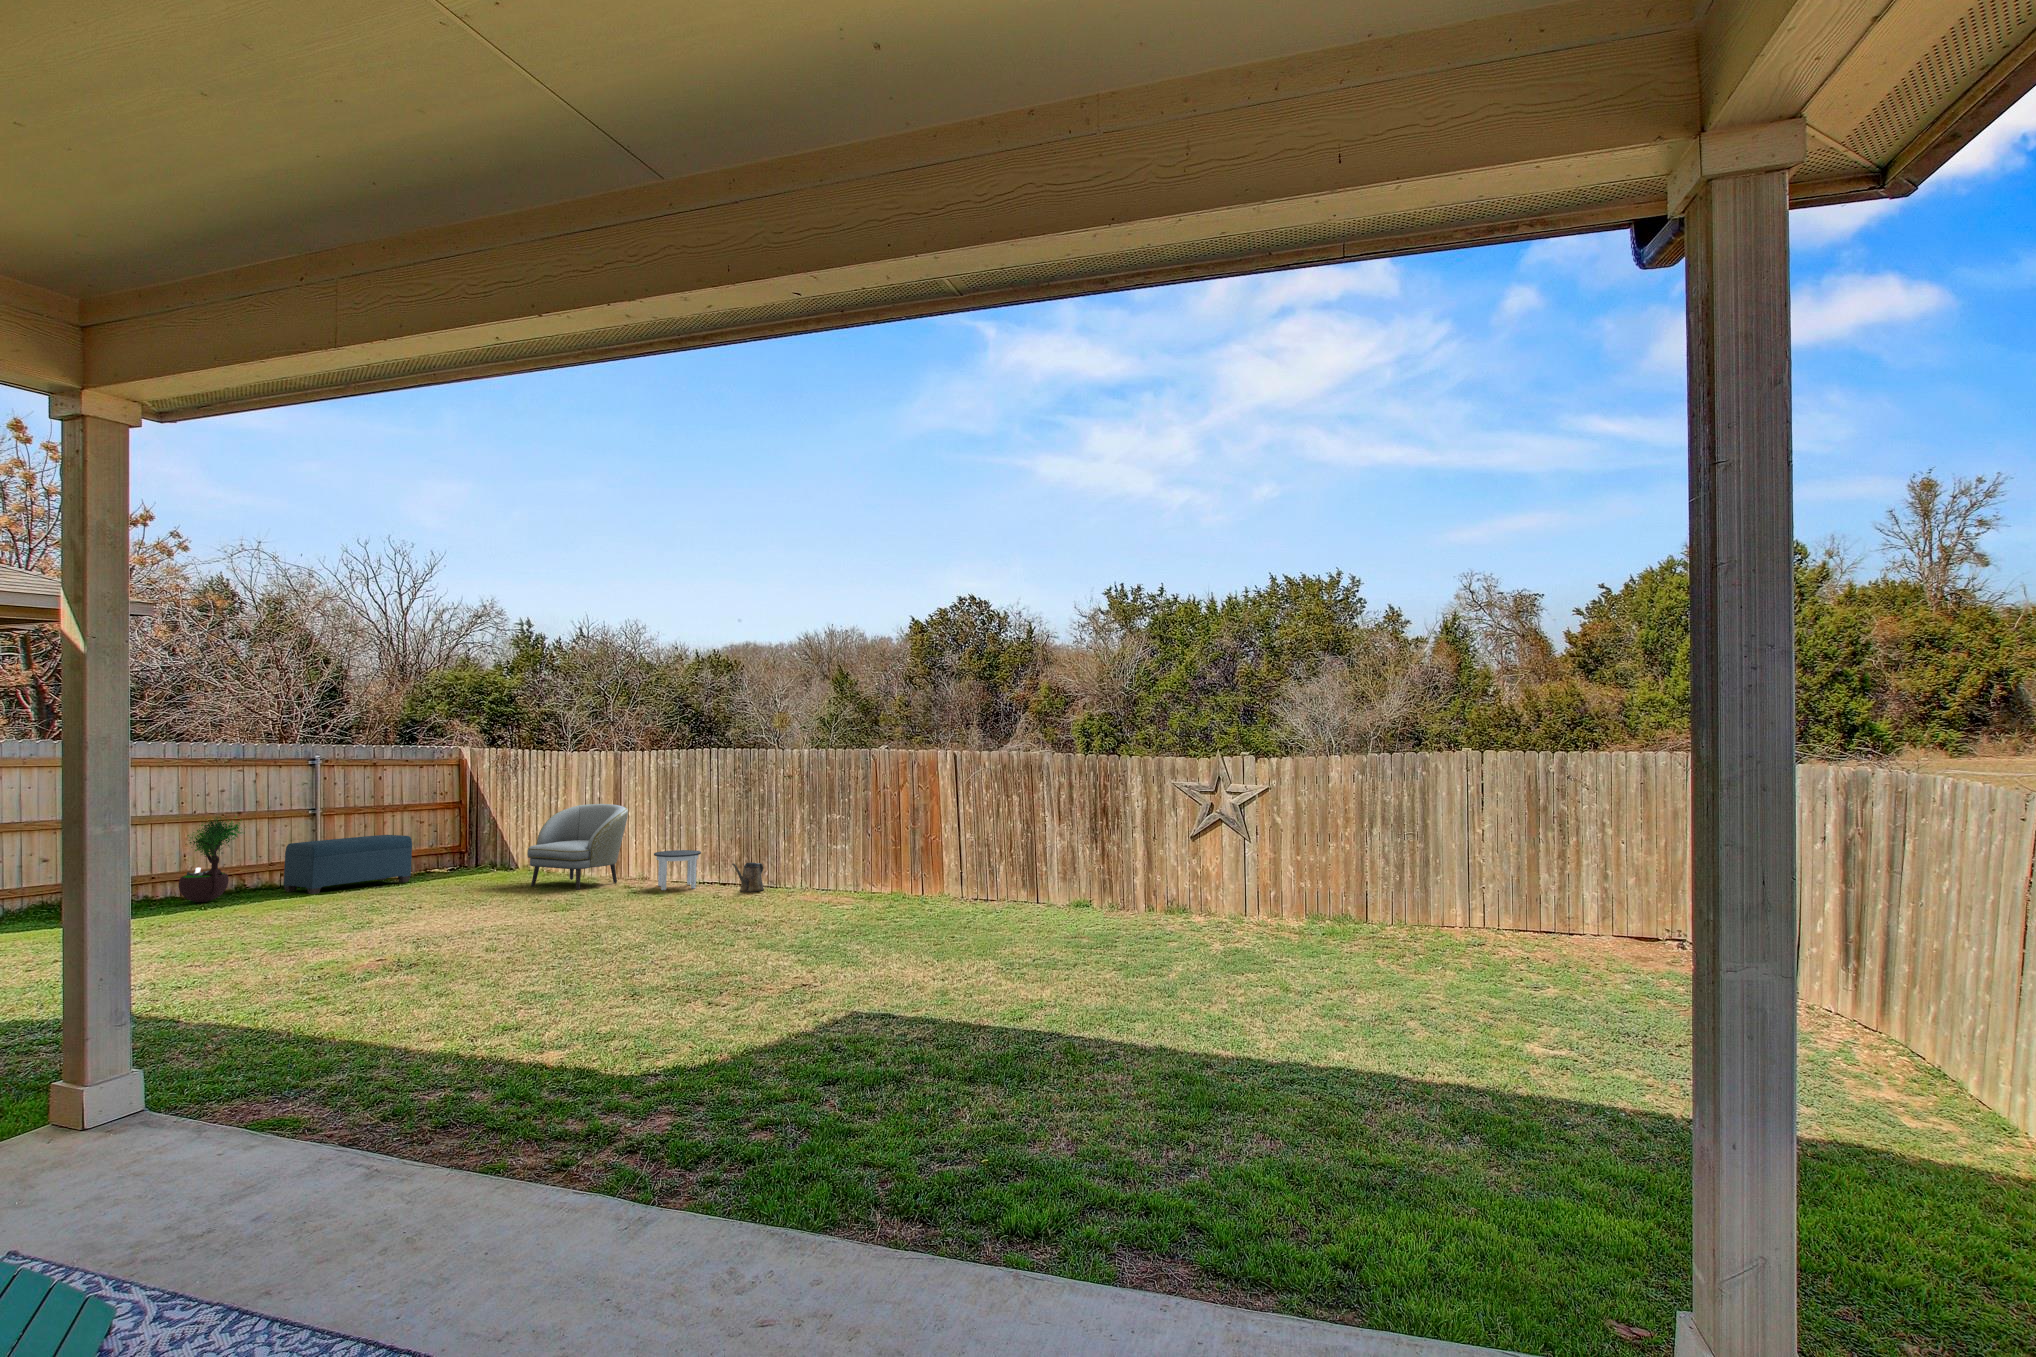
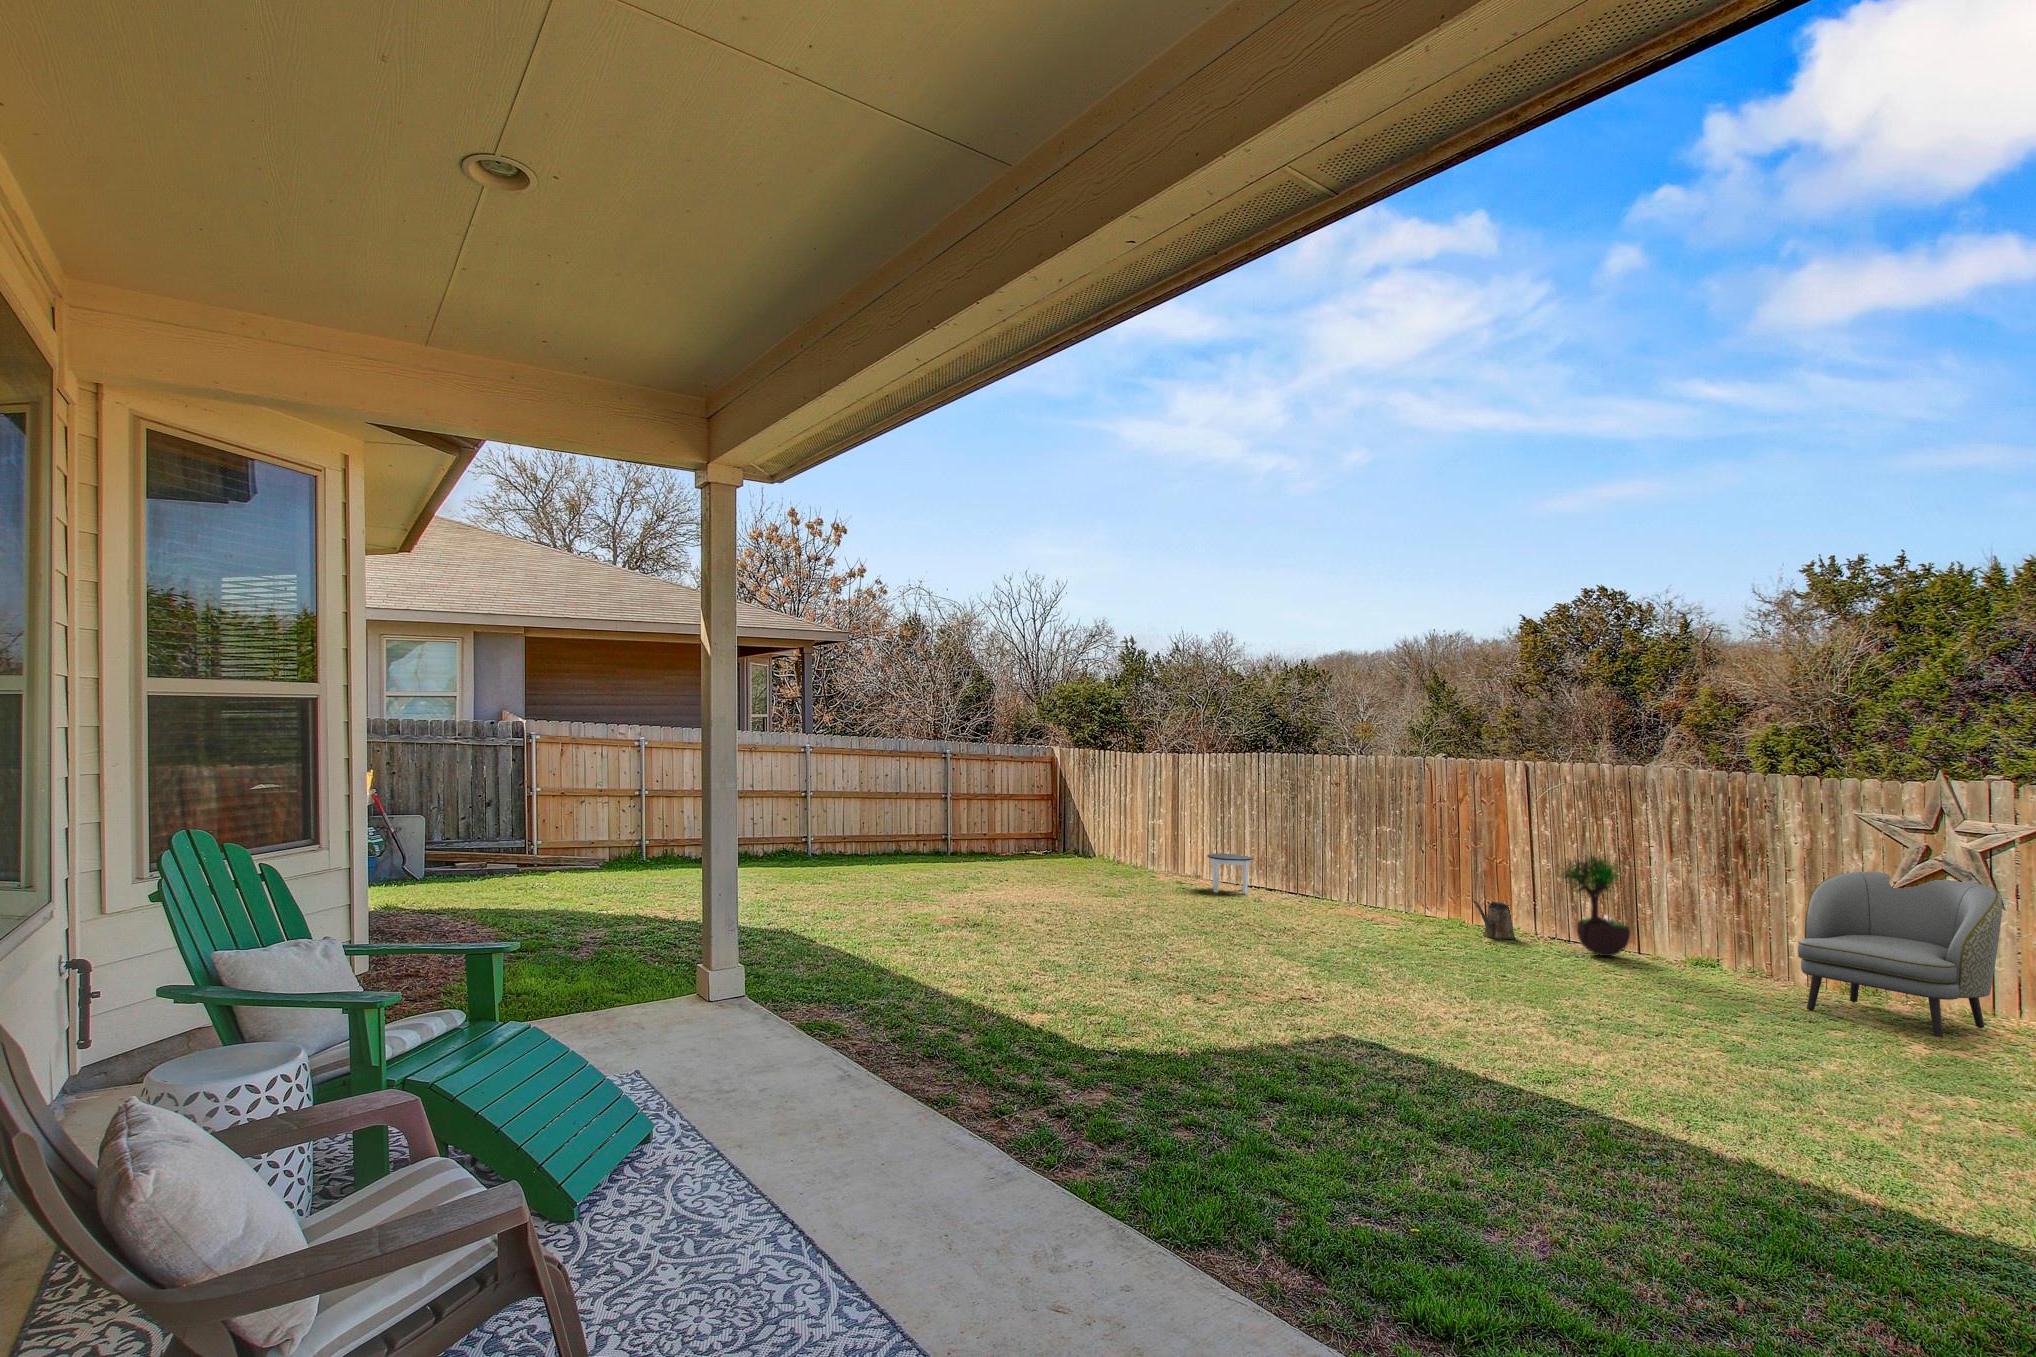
armchair: present [527,804,628,890] -> present [1798,872,2002,1038]
potted tree: present [179,817,246,902] -> present [1561,855,1630,956]
bench: present [284,835,412,894] -> none [920,819,1012,865]
watering can: present [732,863,764,892] -> present [1473,901,1516,939]

